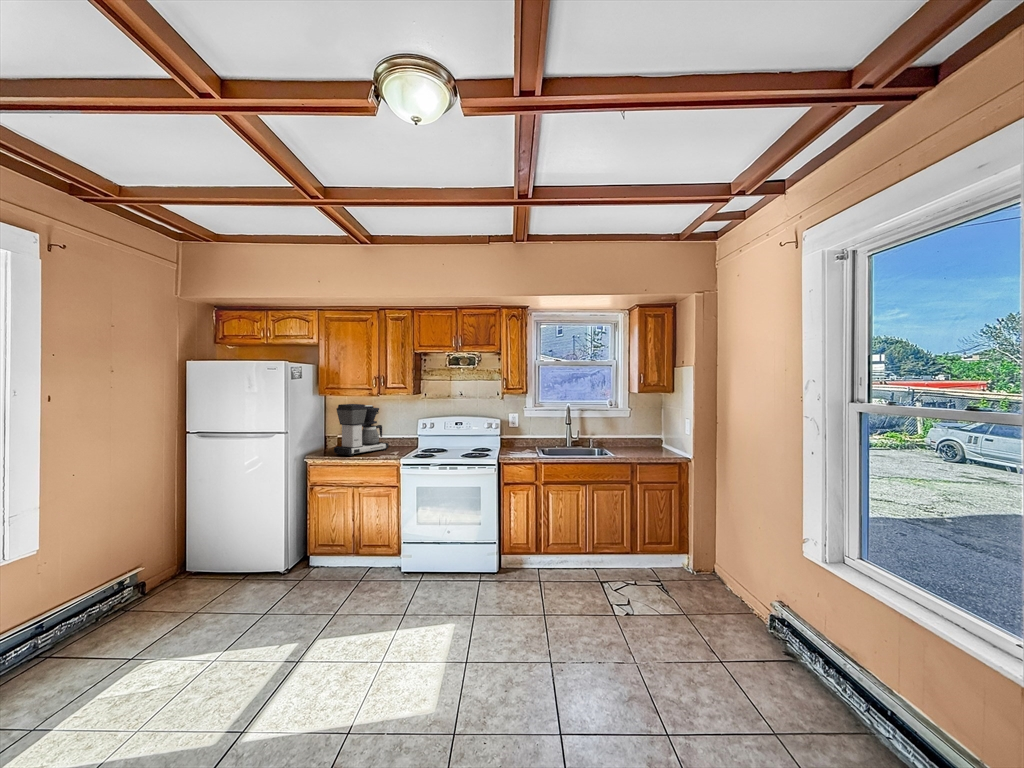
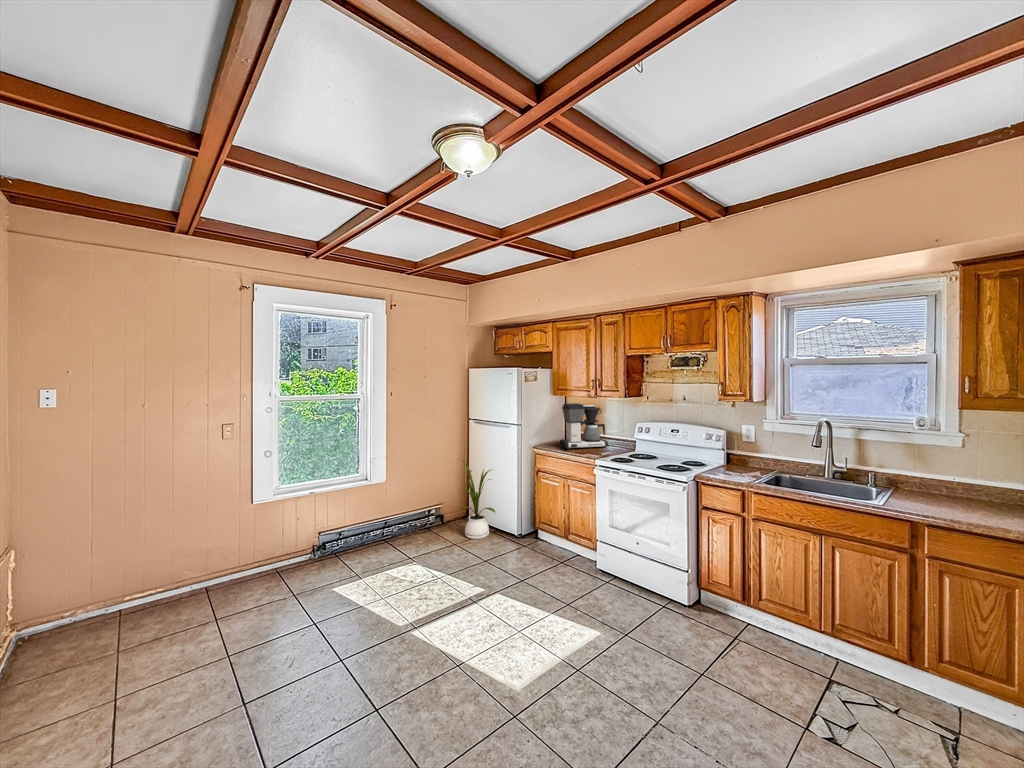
house plant: none [183,490,259,596] -> present [460,460,495,539]

